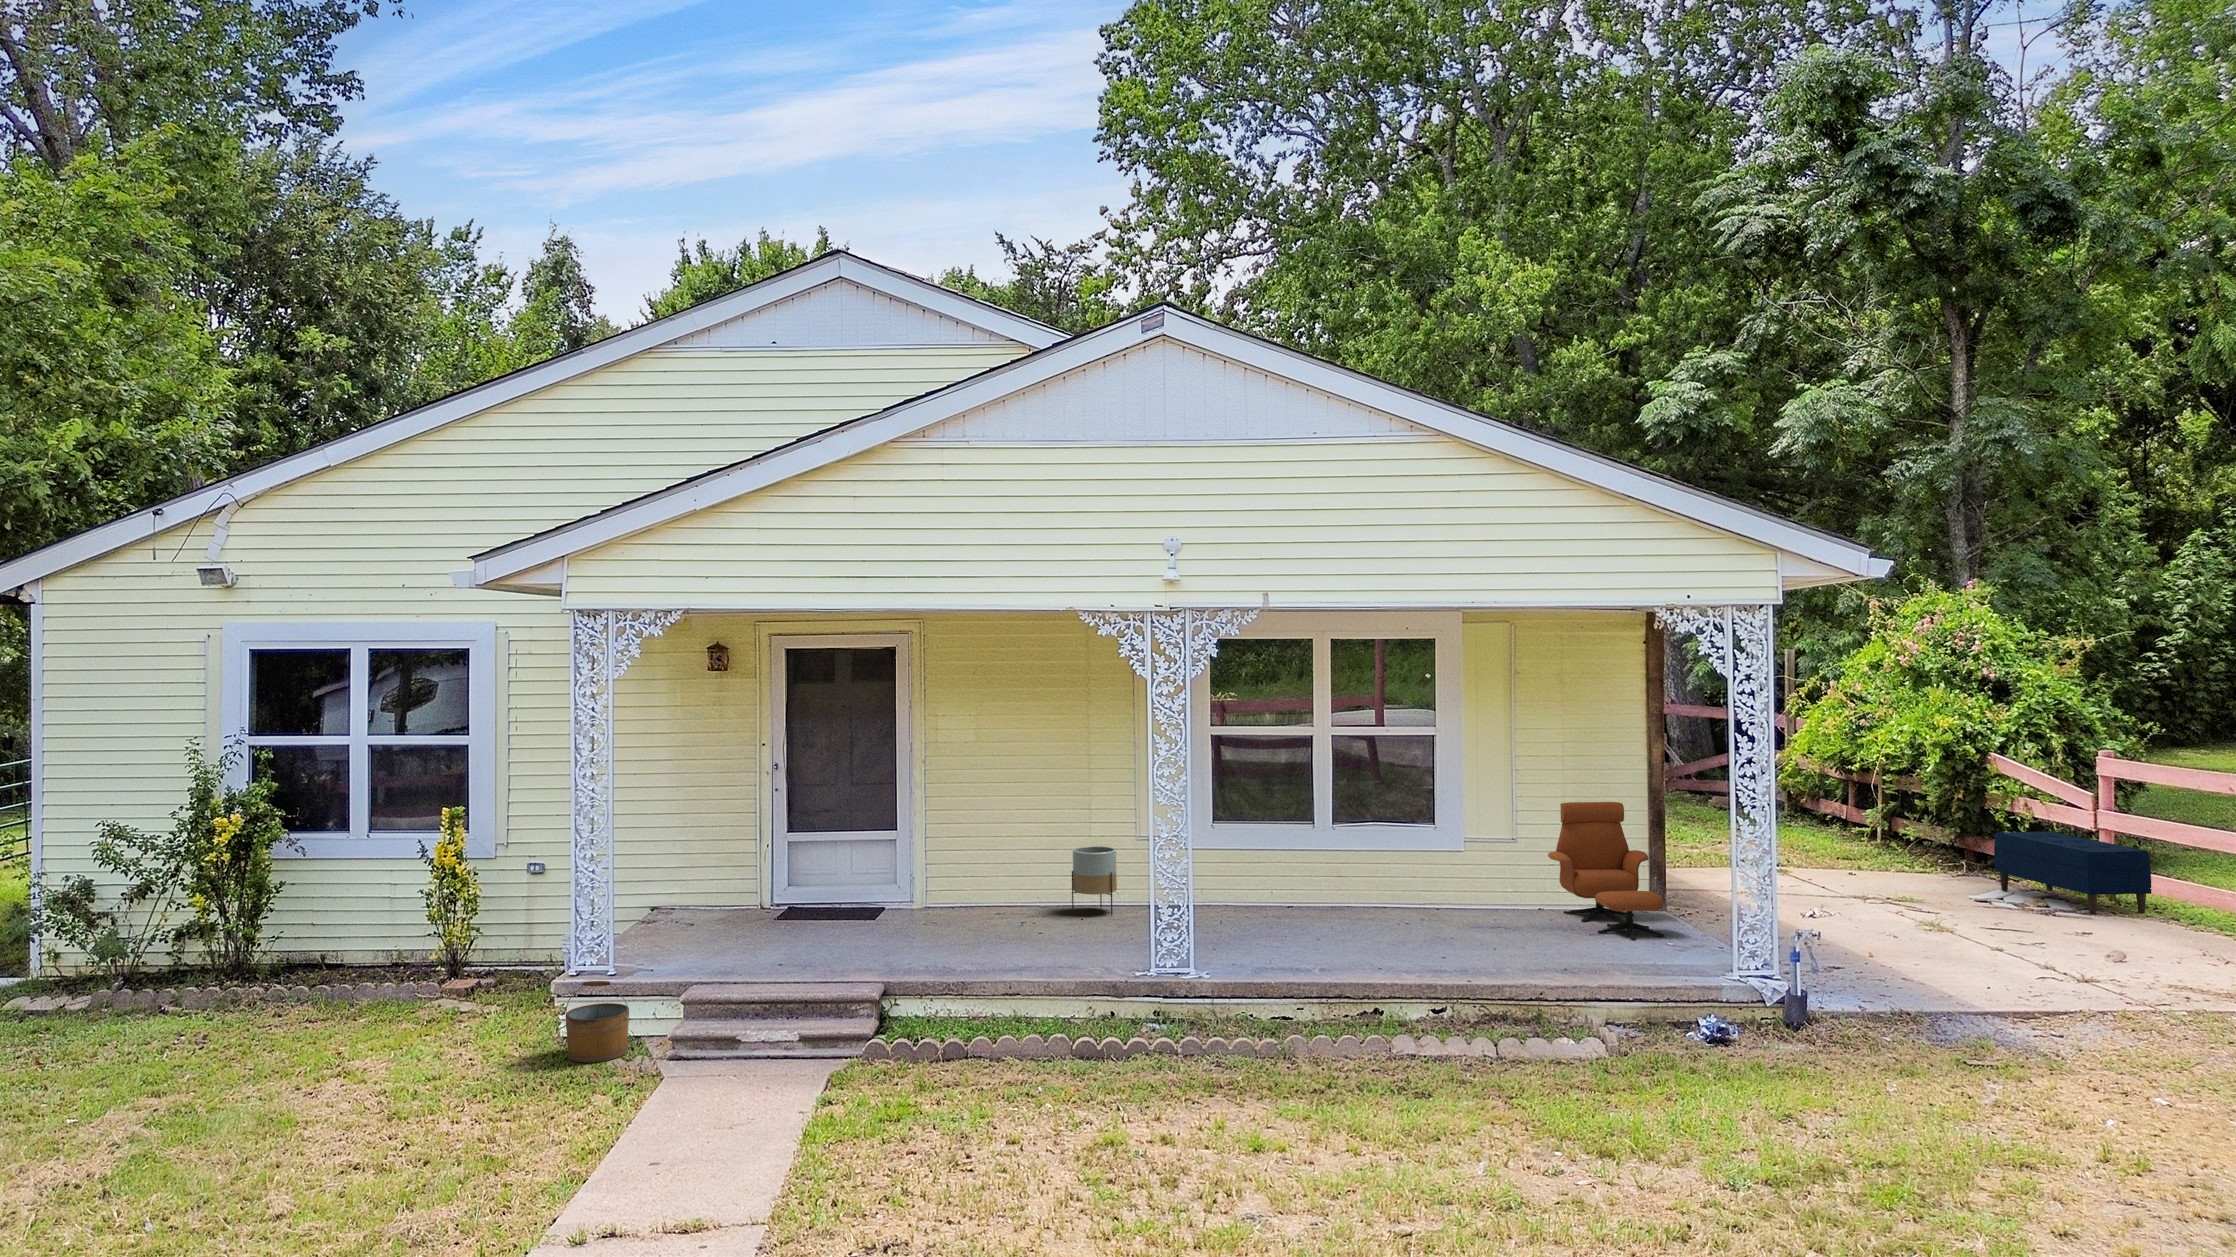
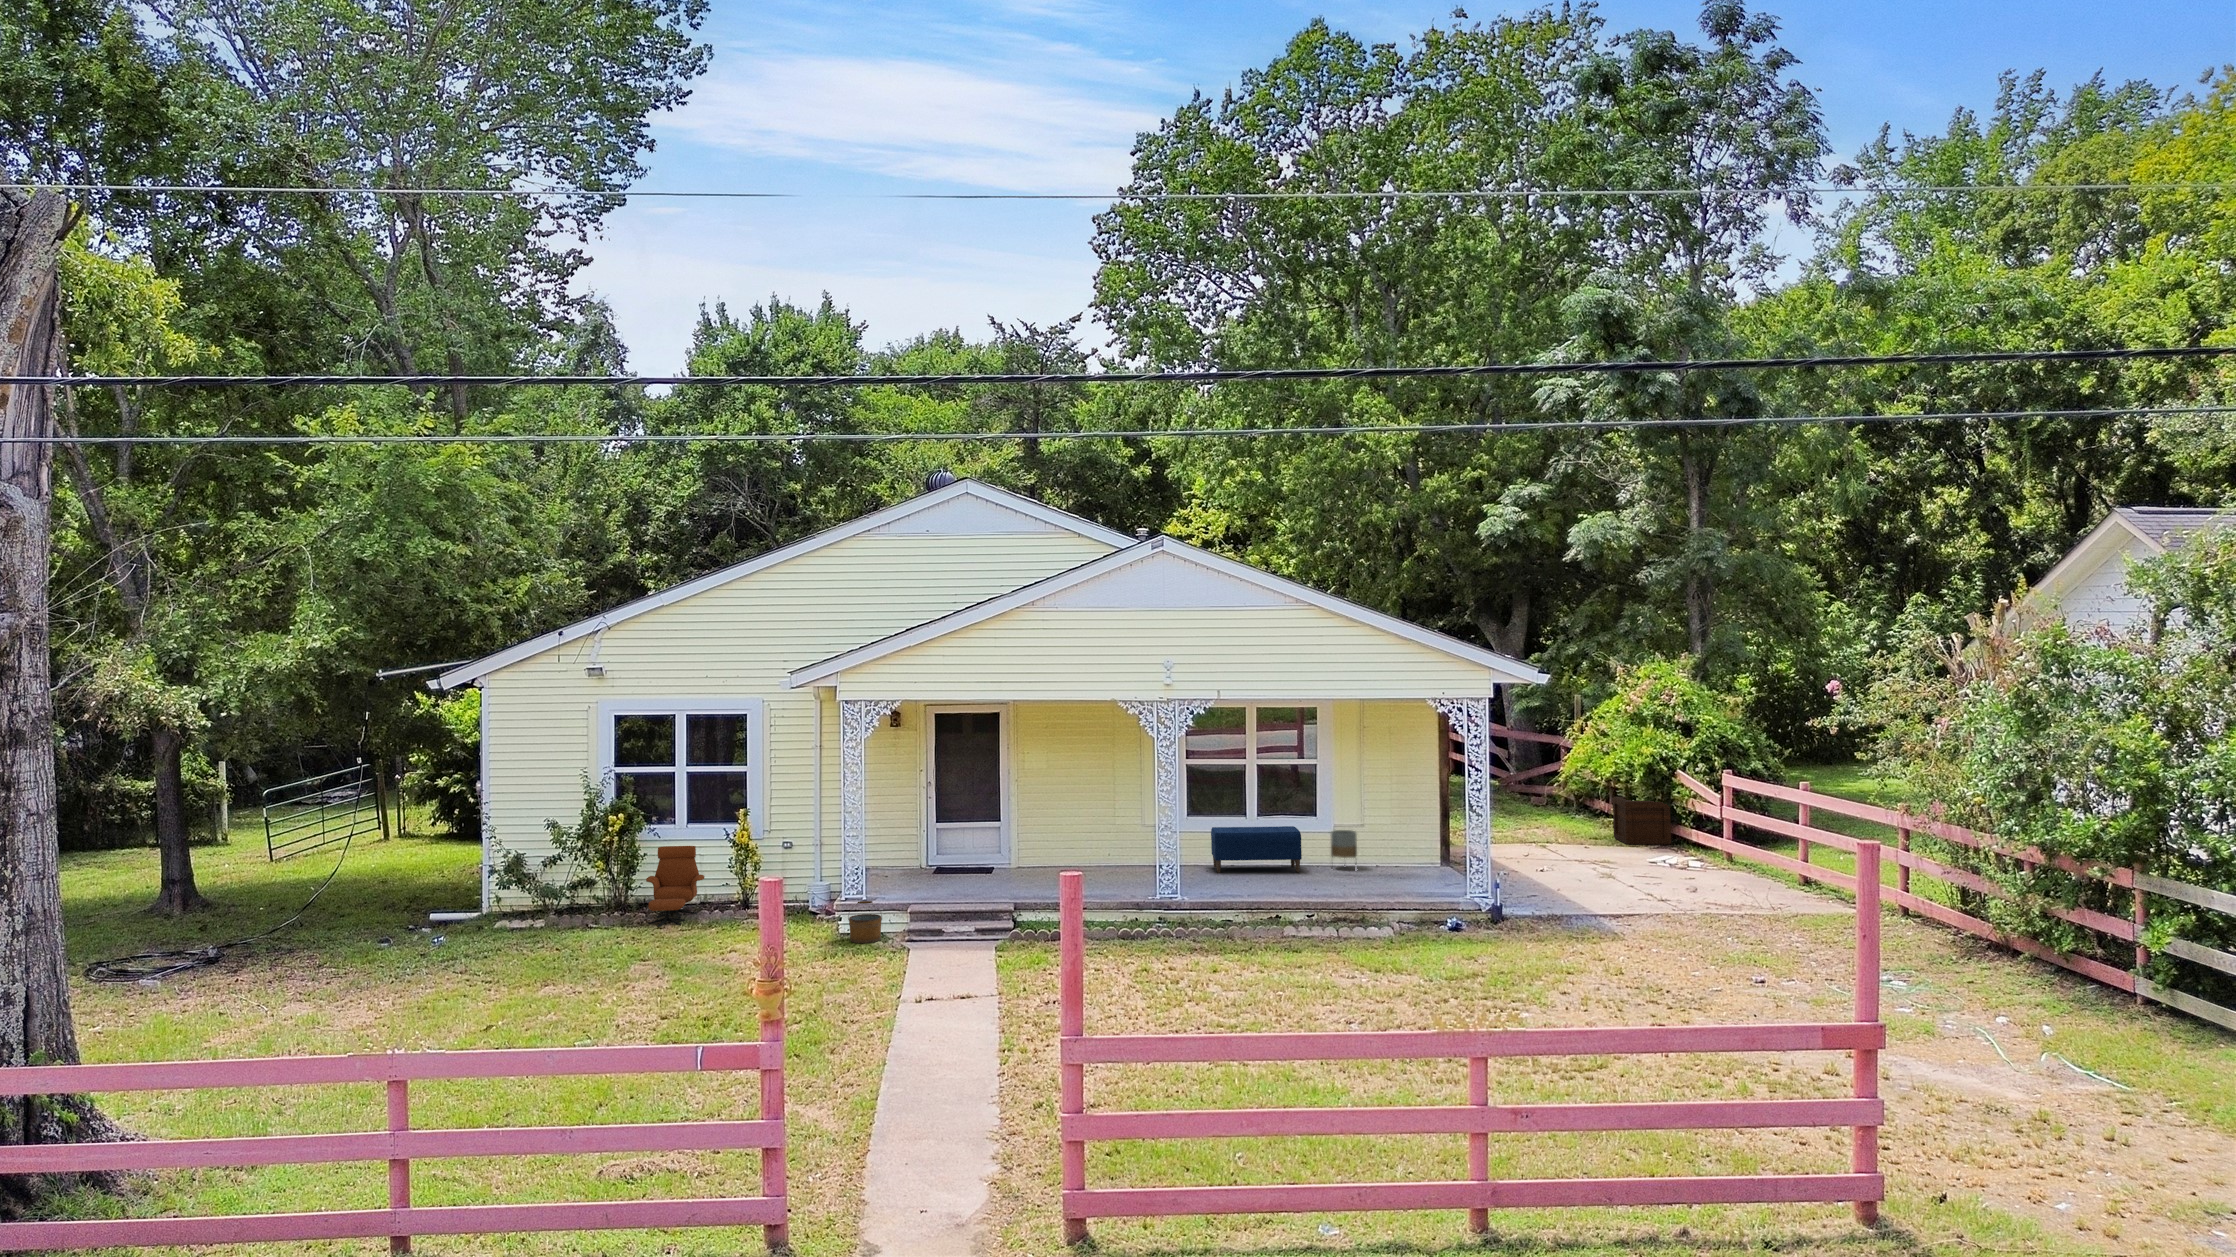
wooden crate: none [1879,793,1984,869] -> present [1613,797,1671,845]
lounge chair: present [1548,802,1665,940] -> present [646,846,704,927]
bench: present [1994,831,2151,915] -> present [1211,826,1302,873]
planter: present [1072,846,1117,916] -> present [1330,830,1357,869]

